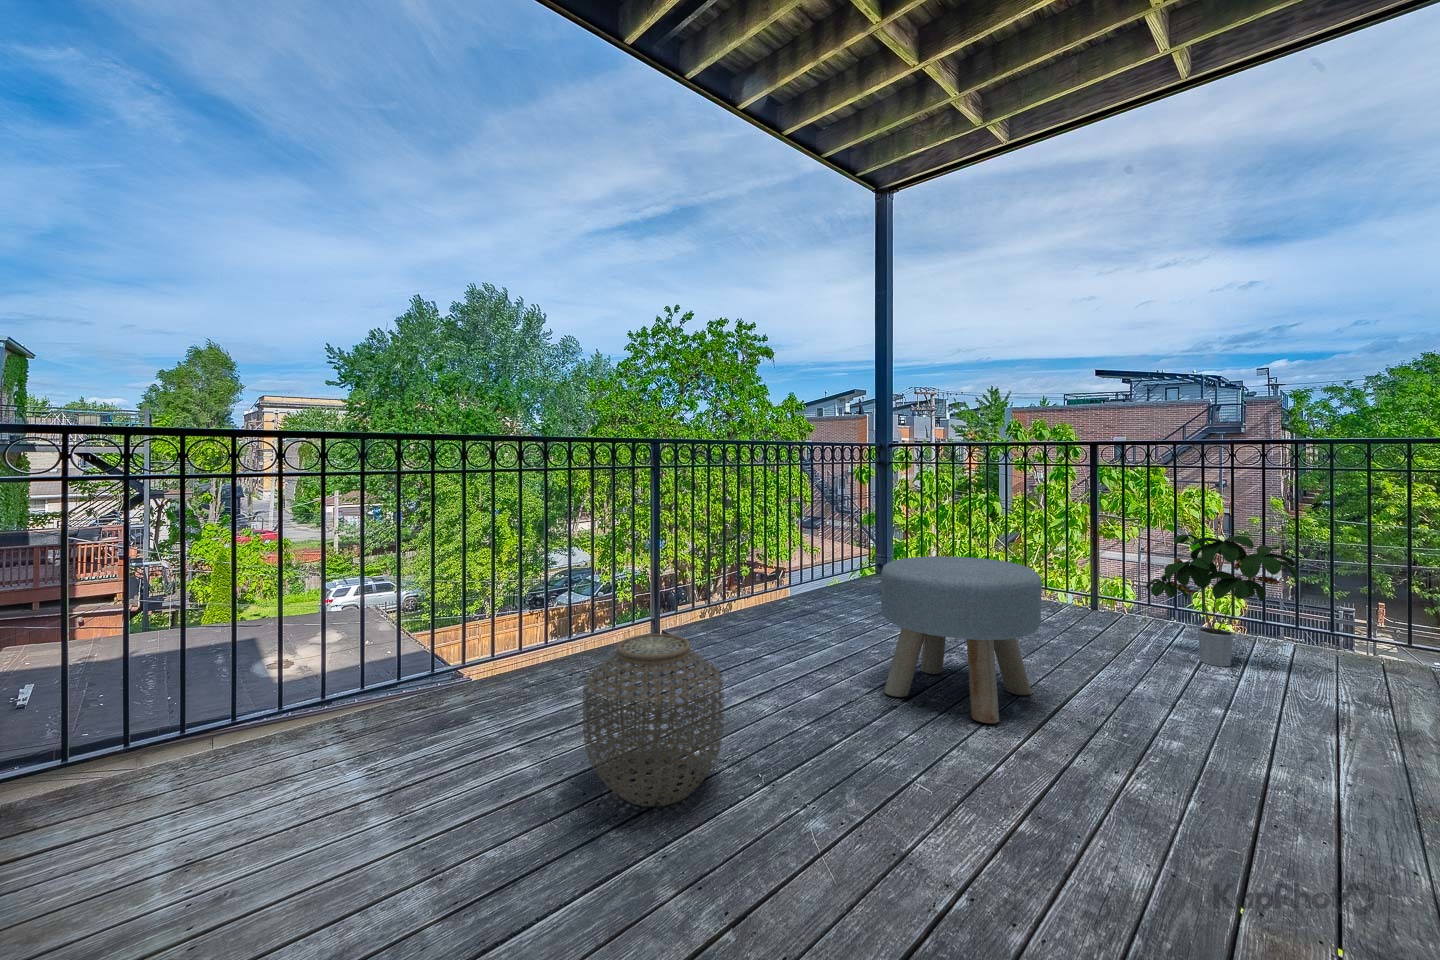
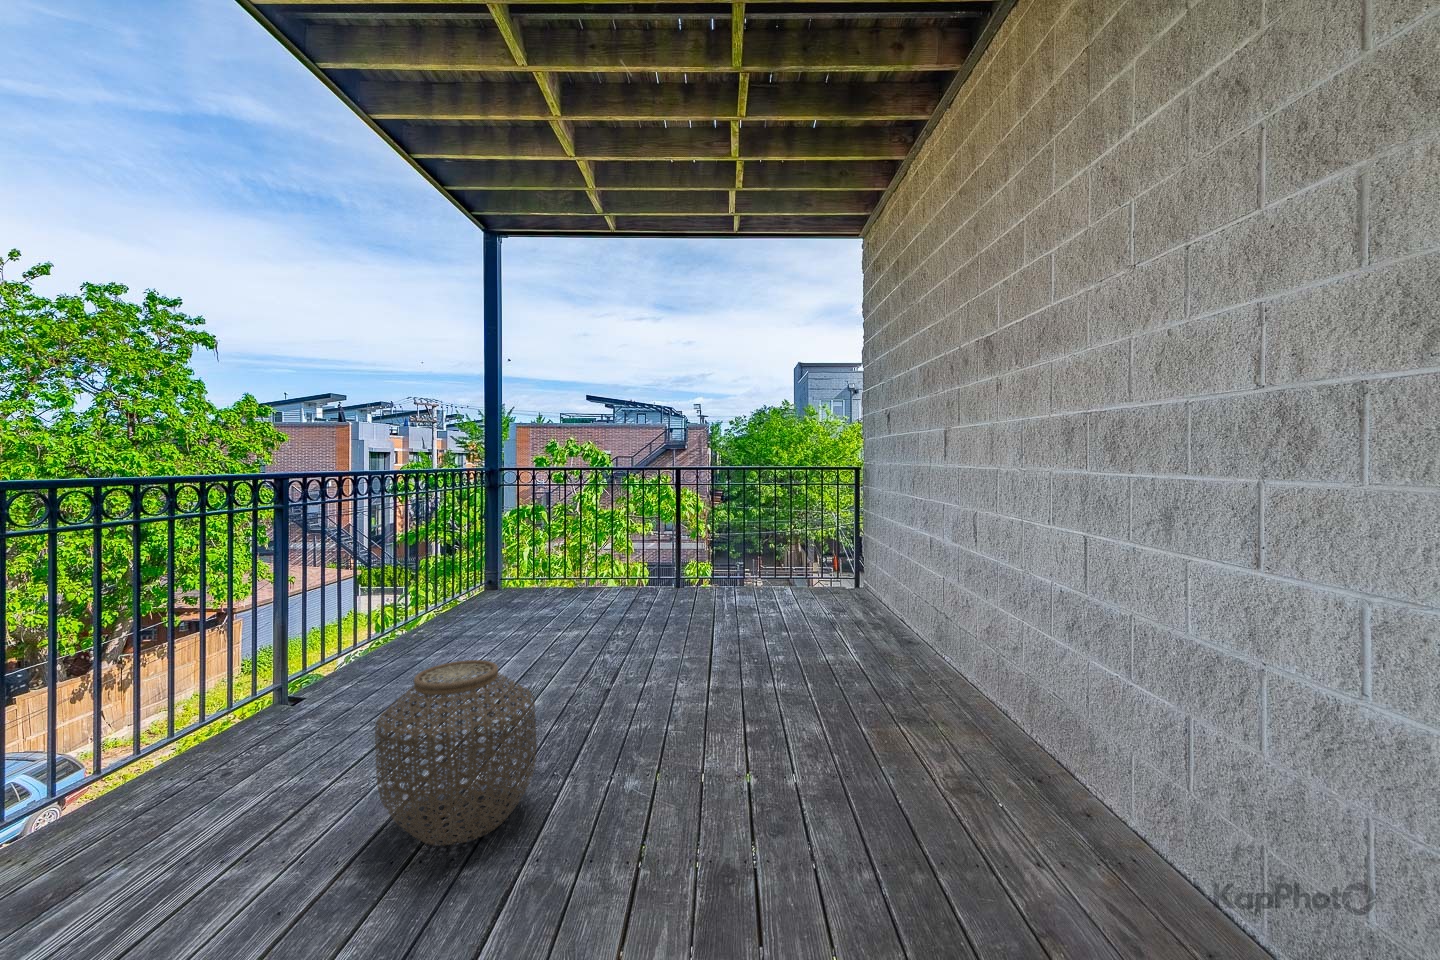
potted plant: present [1146,534,1298,666] -> none [719,520,800,610]
ottoman: present [881,556,1042,723] -> none [572,554,697,685]

